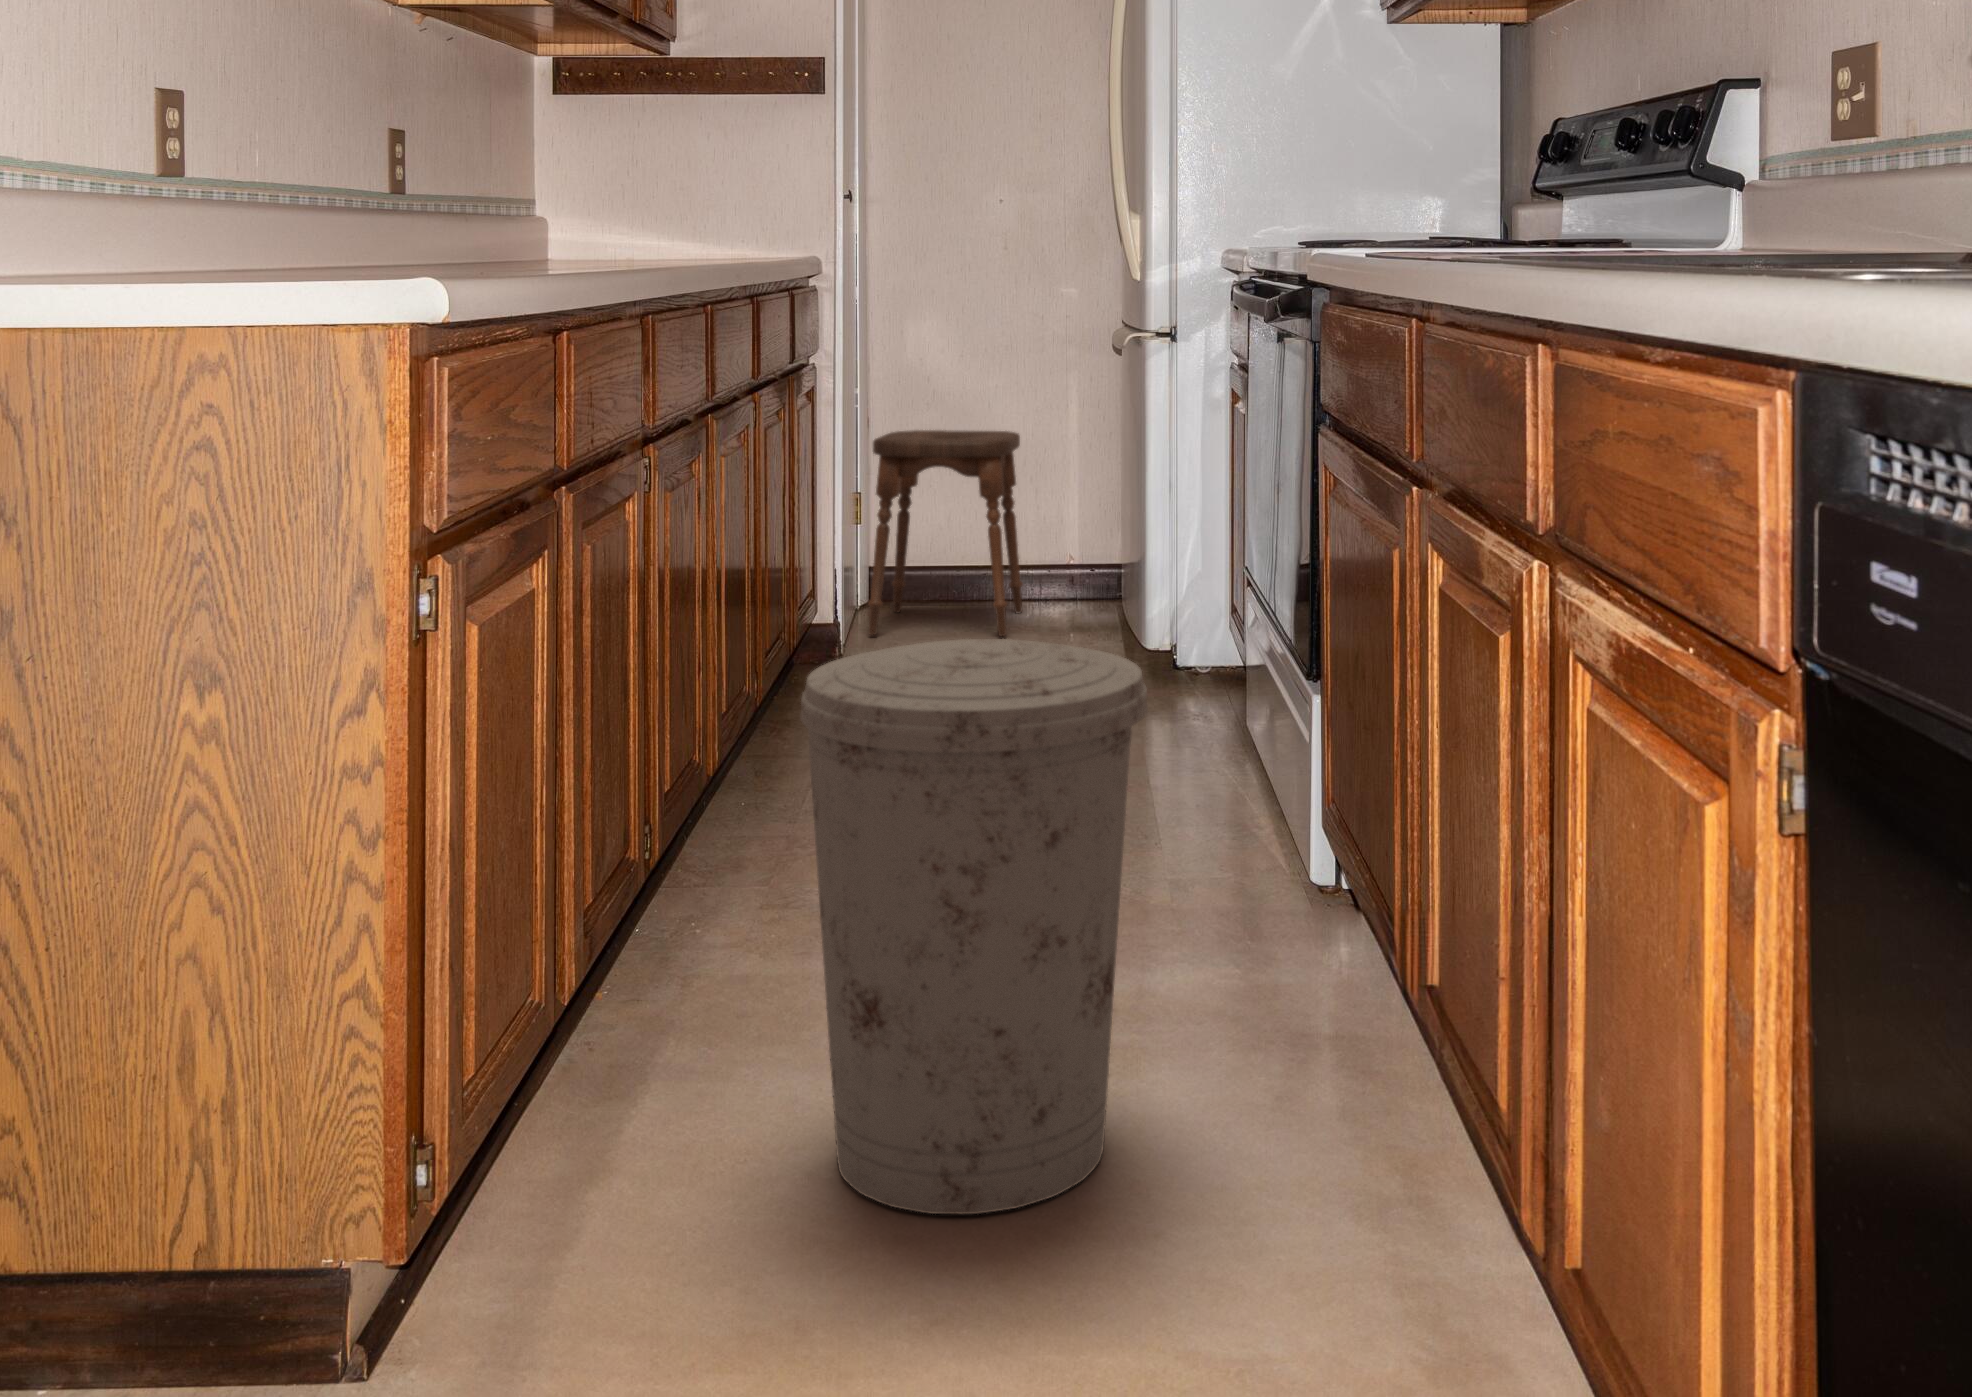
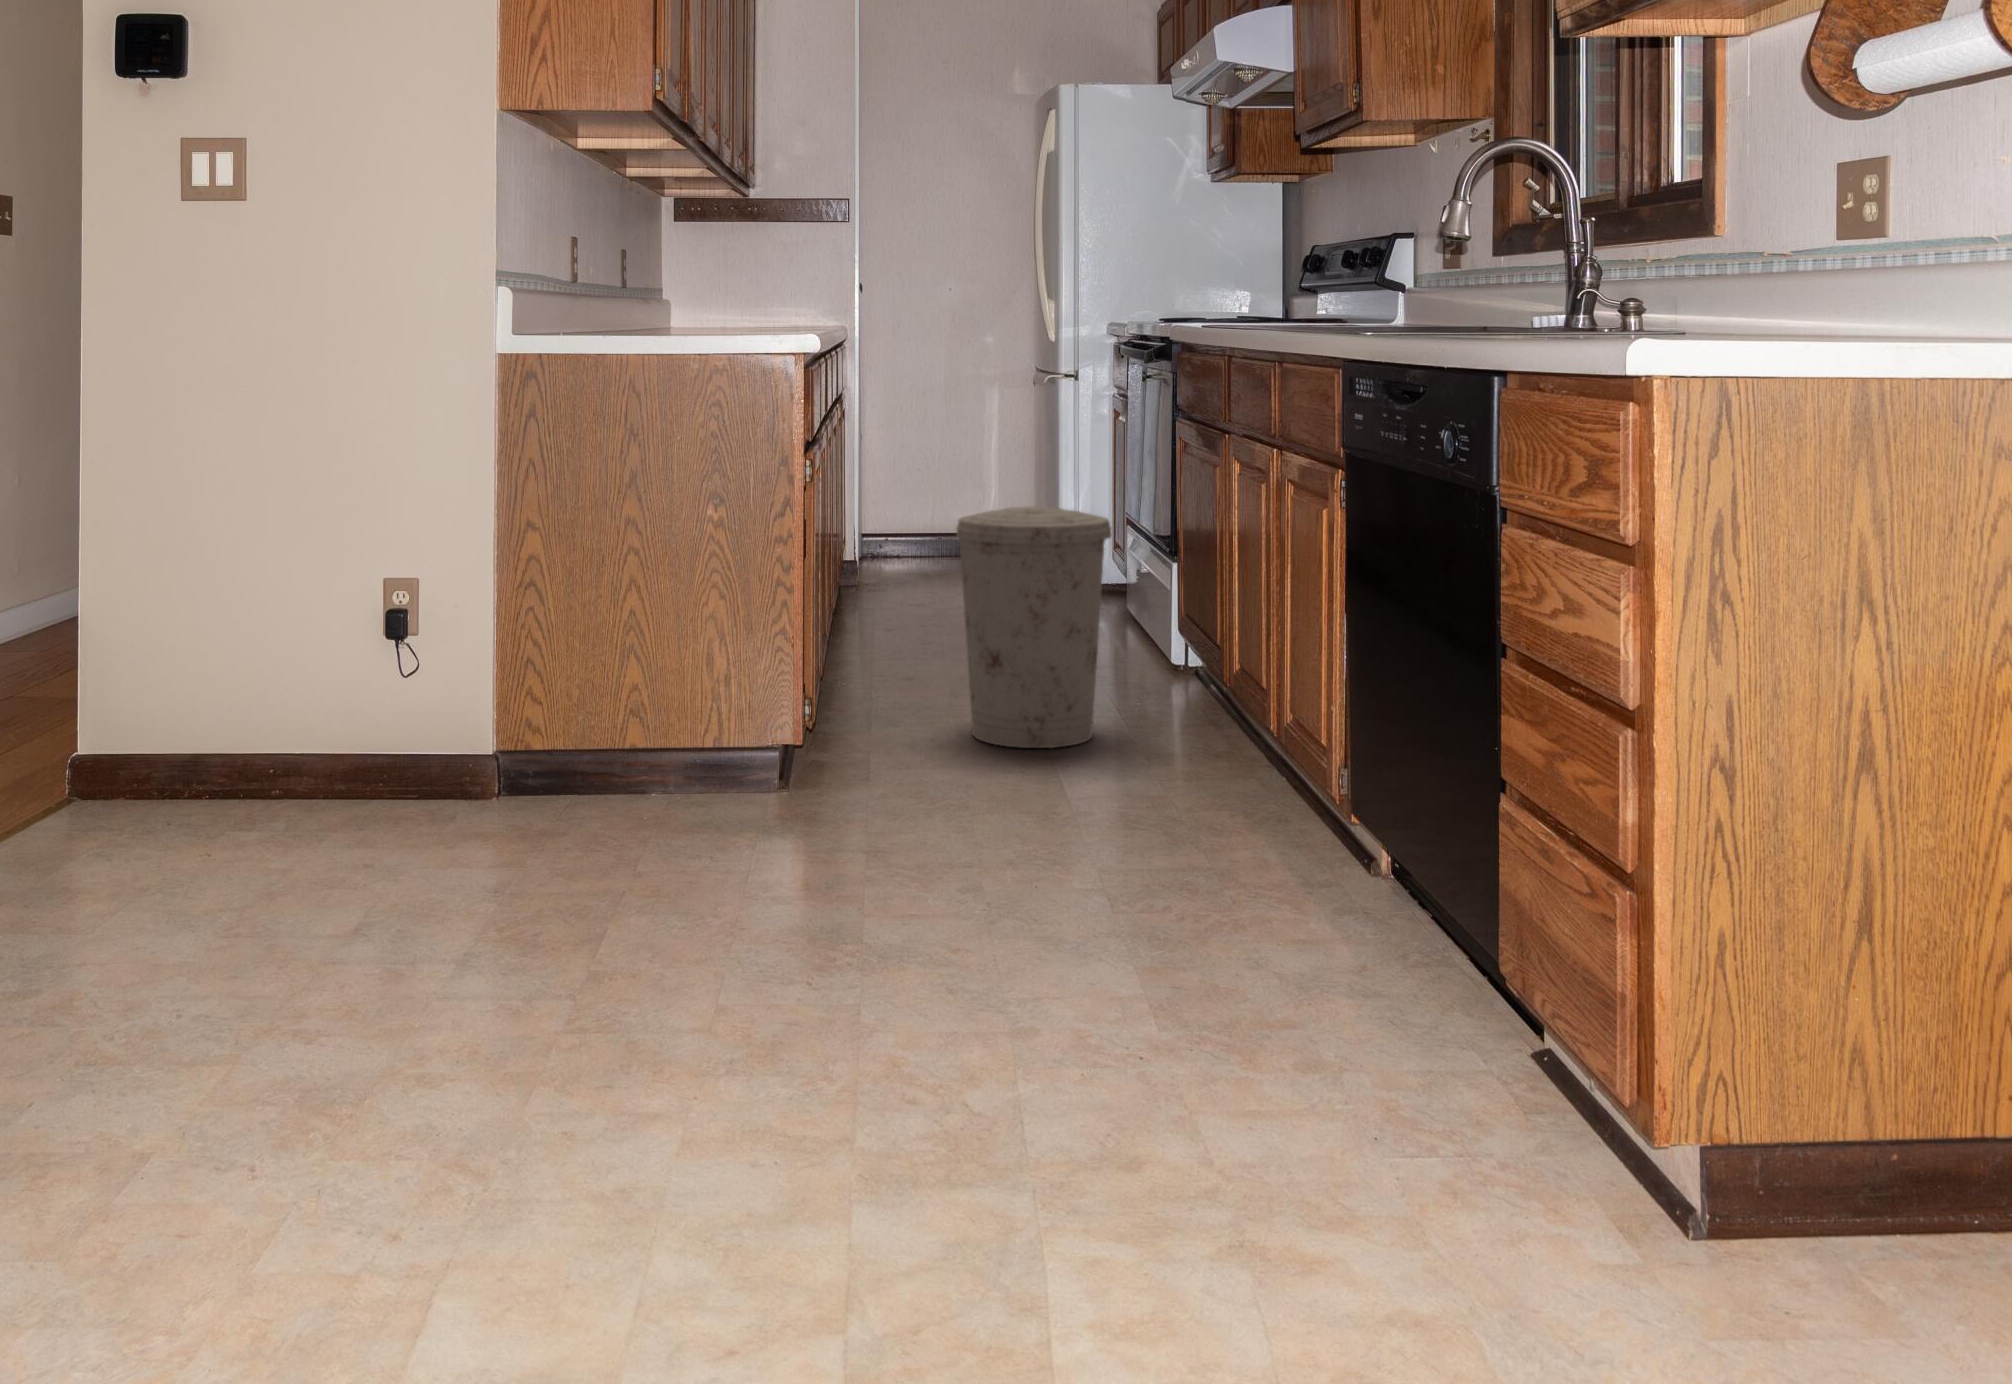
stool: present [868,430,1023,636] -> none [874,441,966,570]

